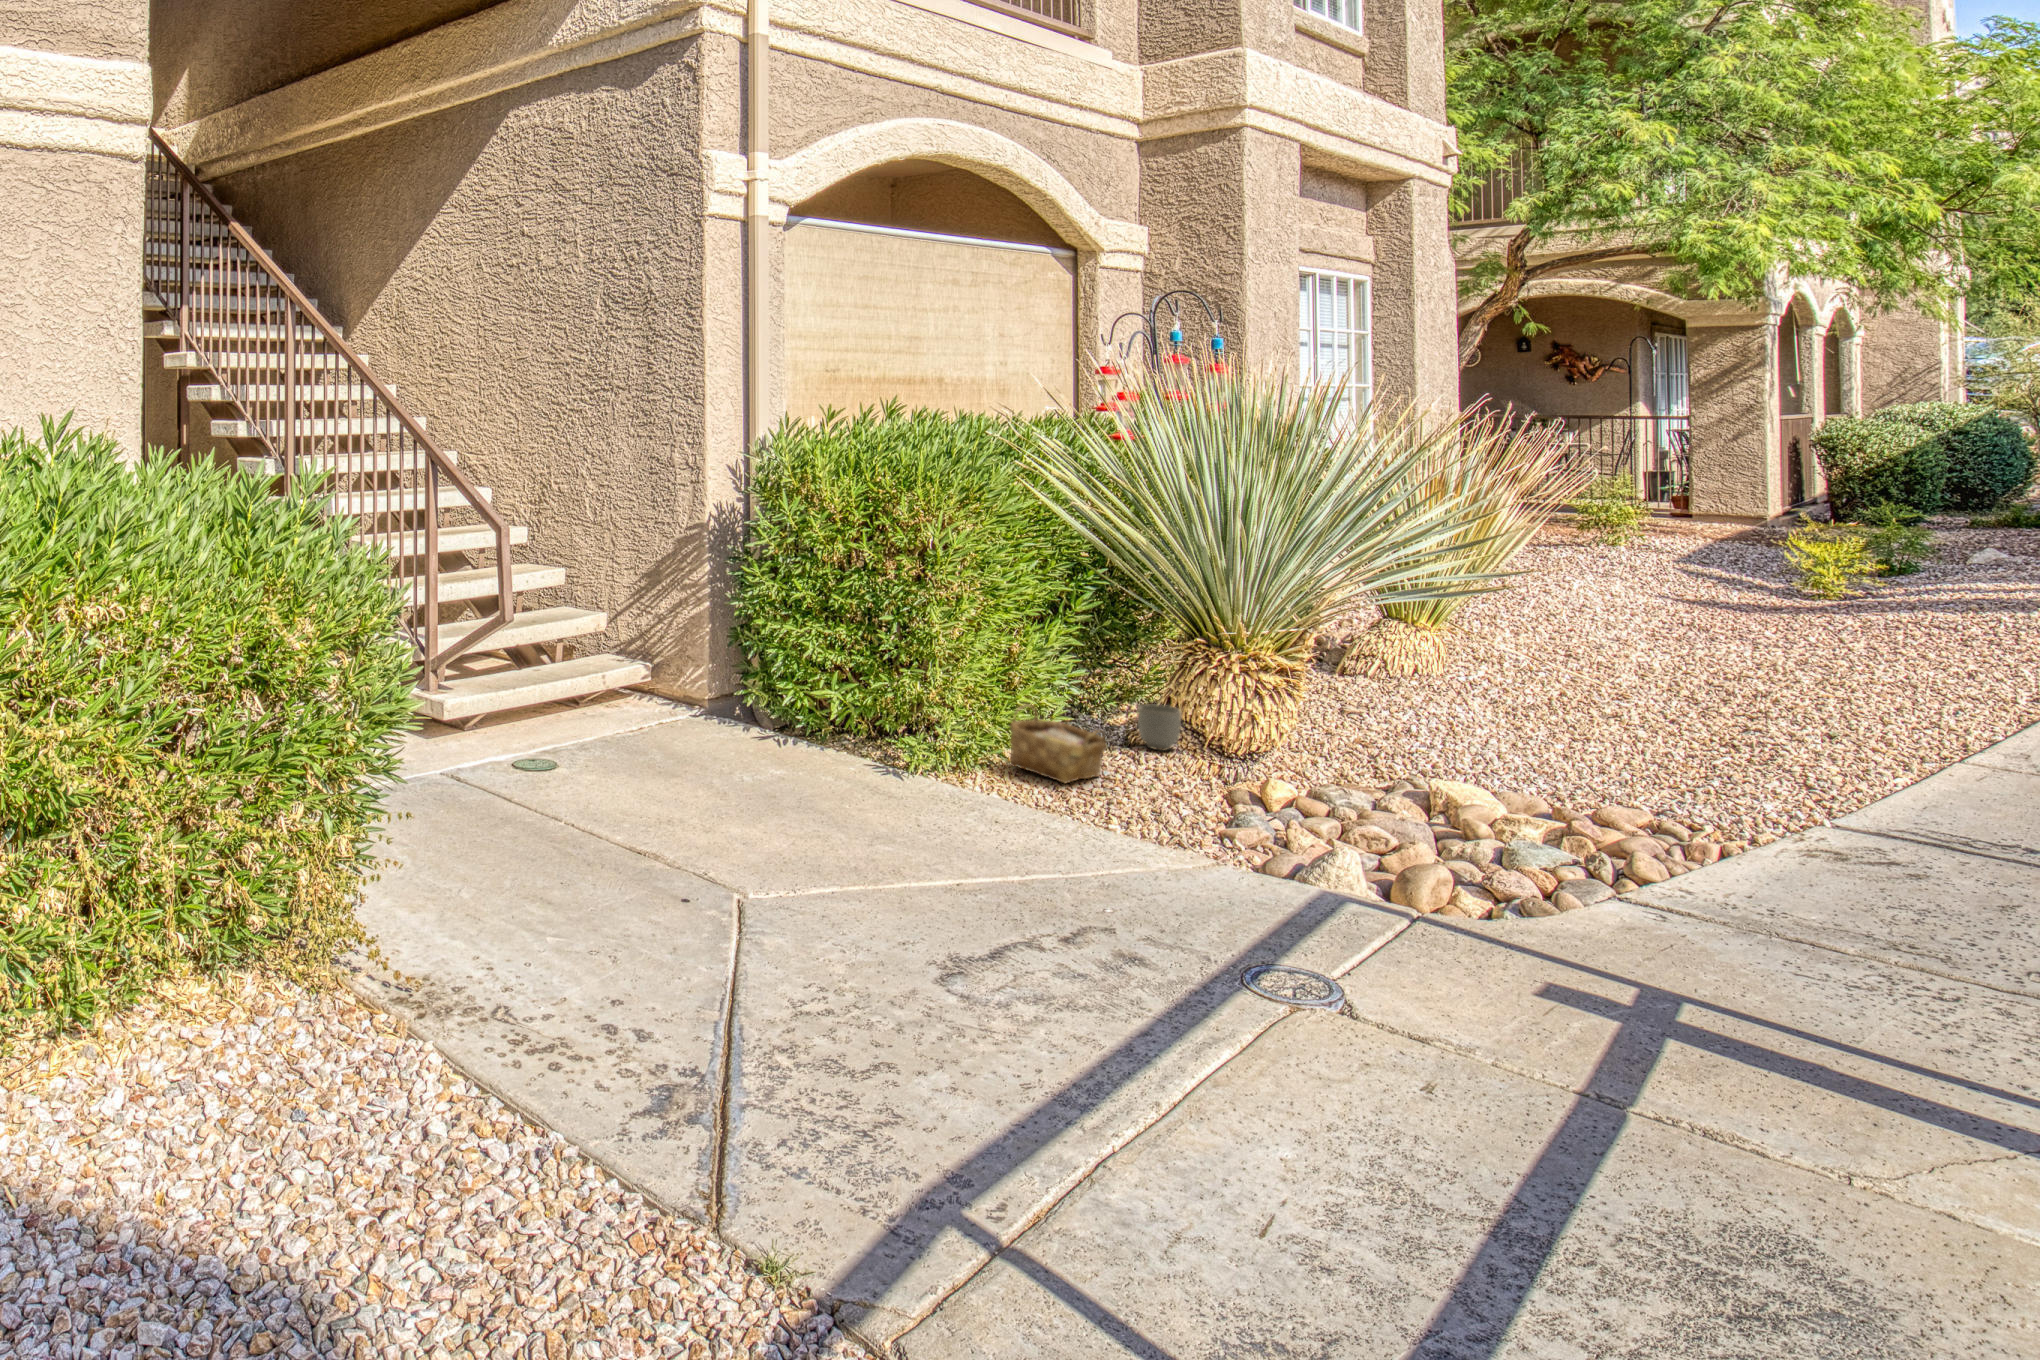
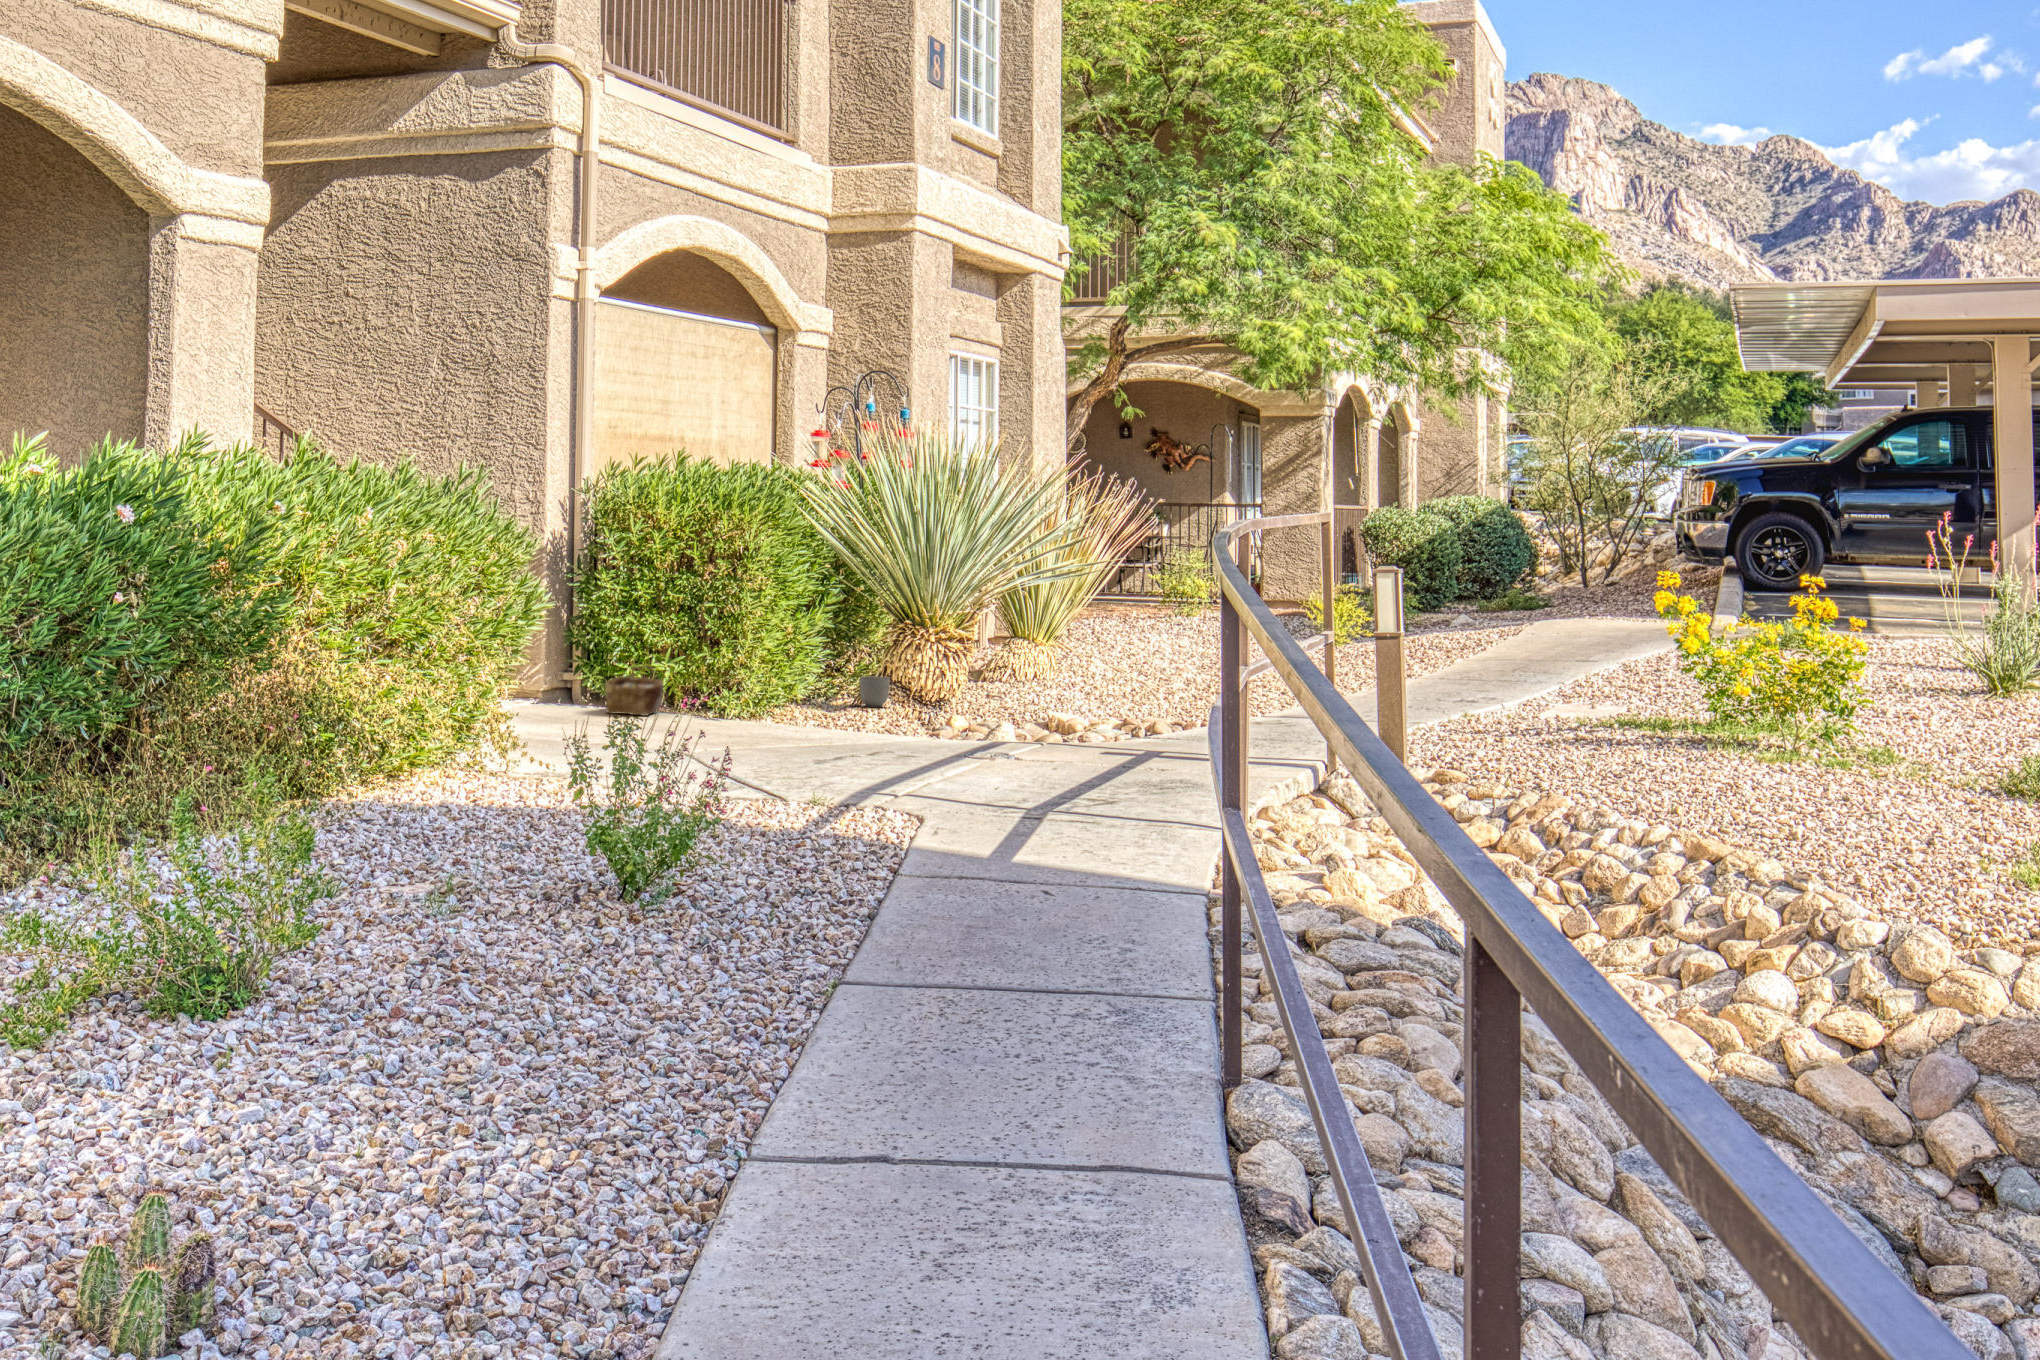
woven basket: present [1010,704,1106,783] -> present [605,666,663,716]

